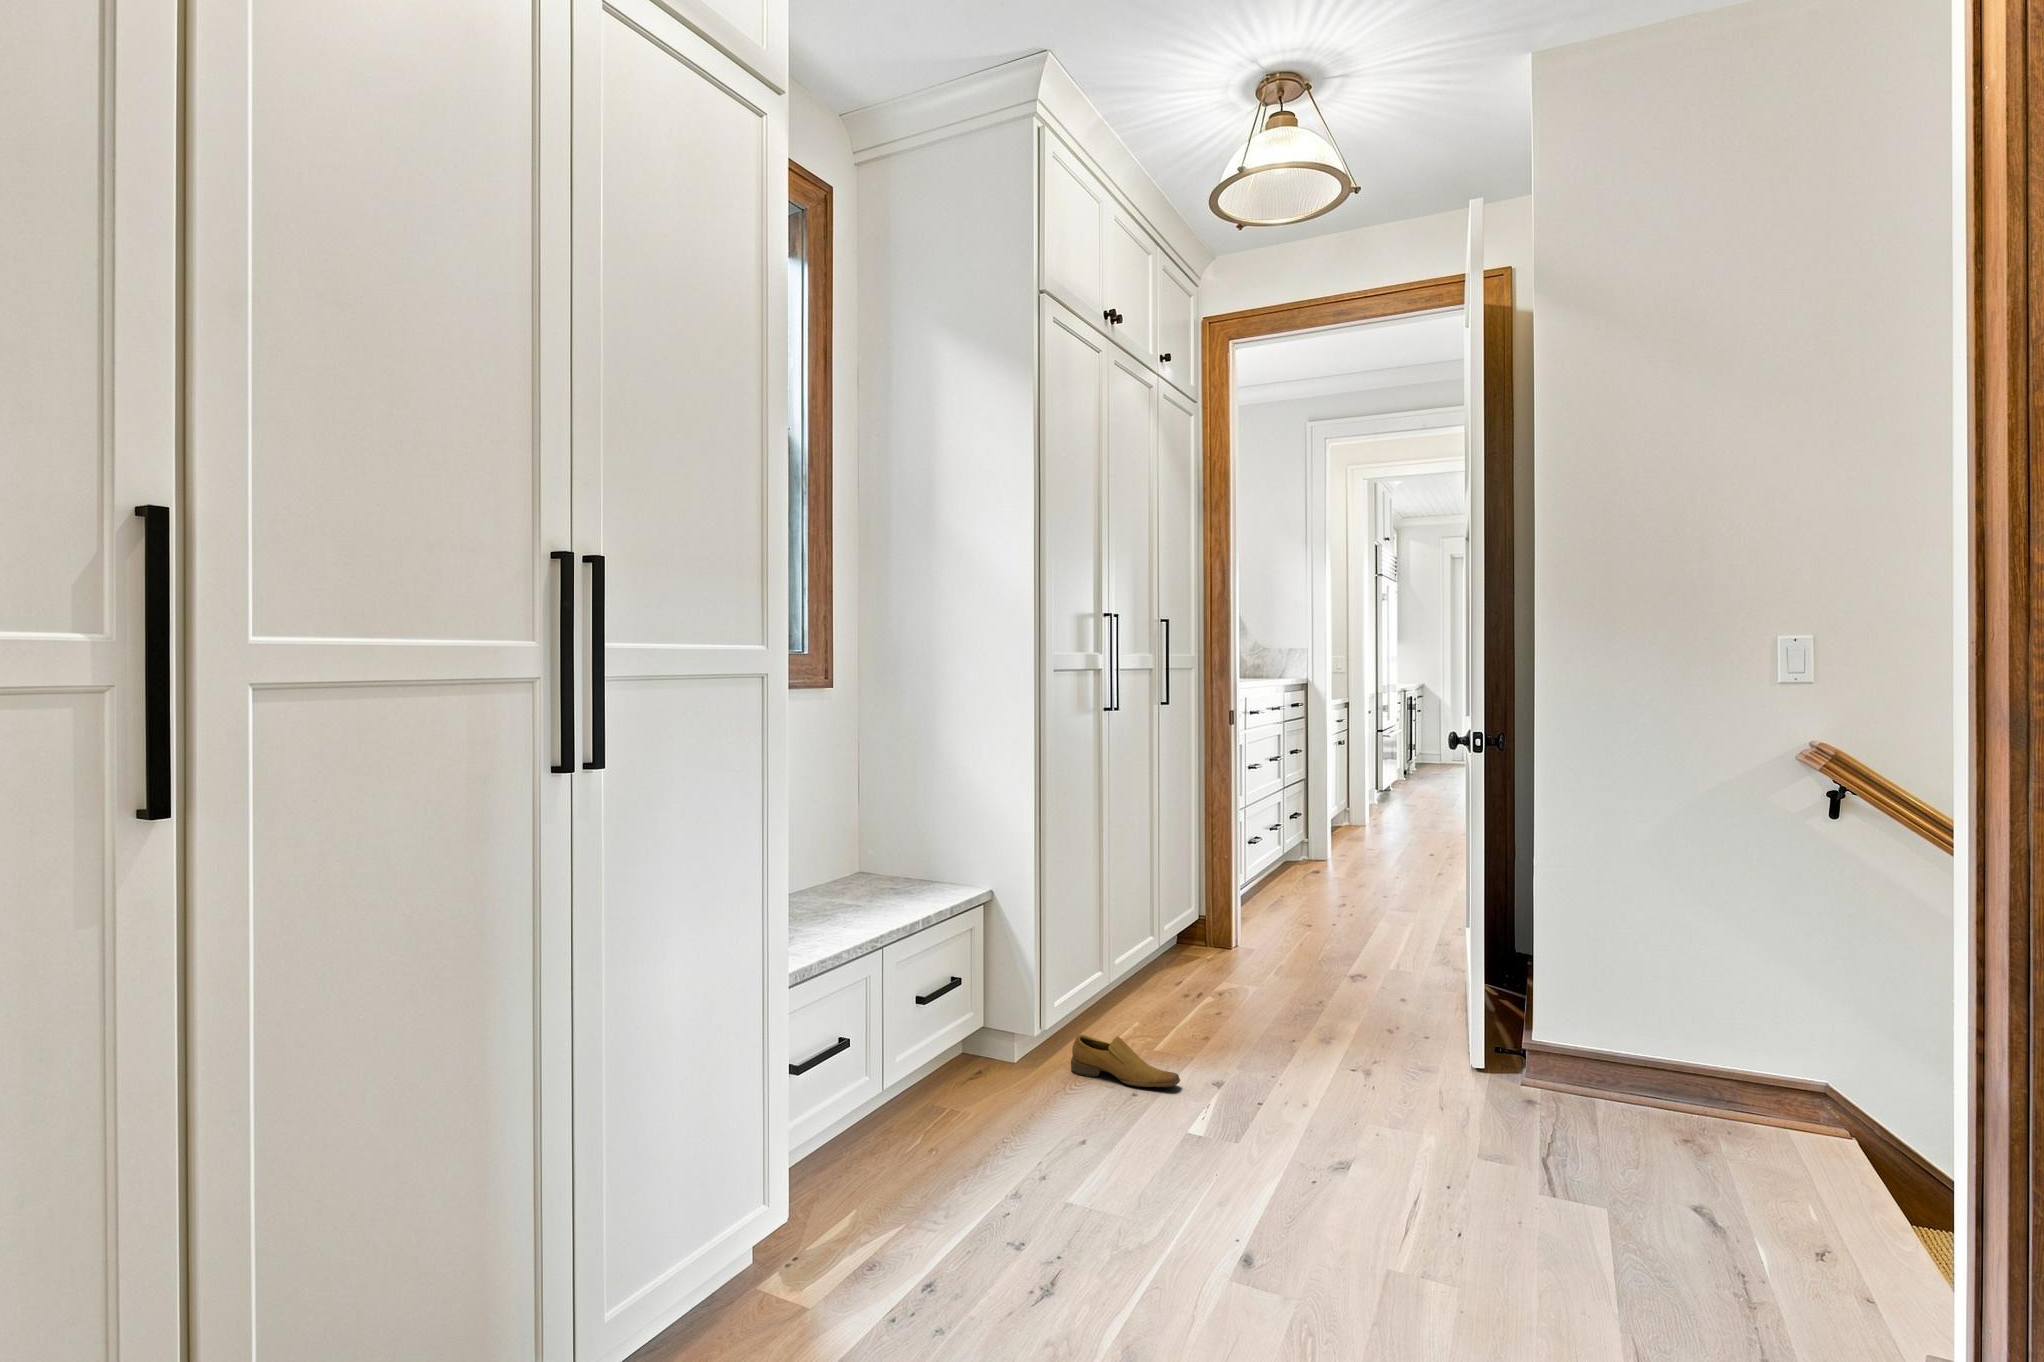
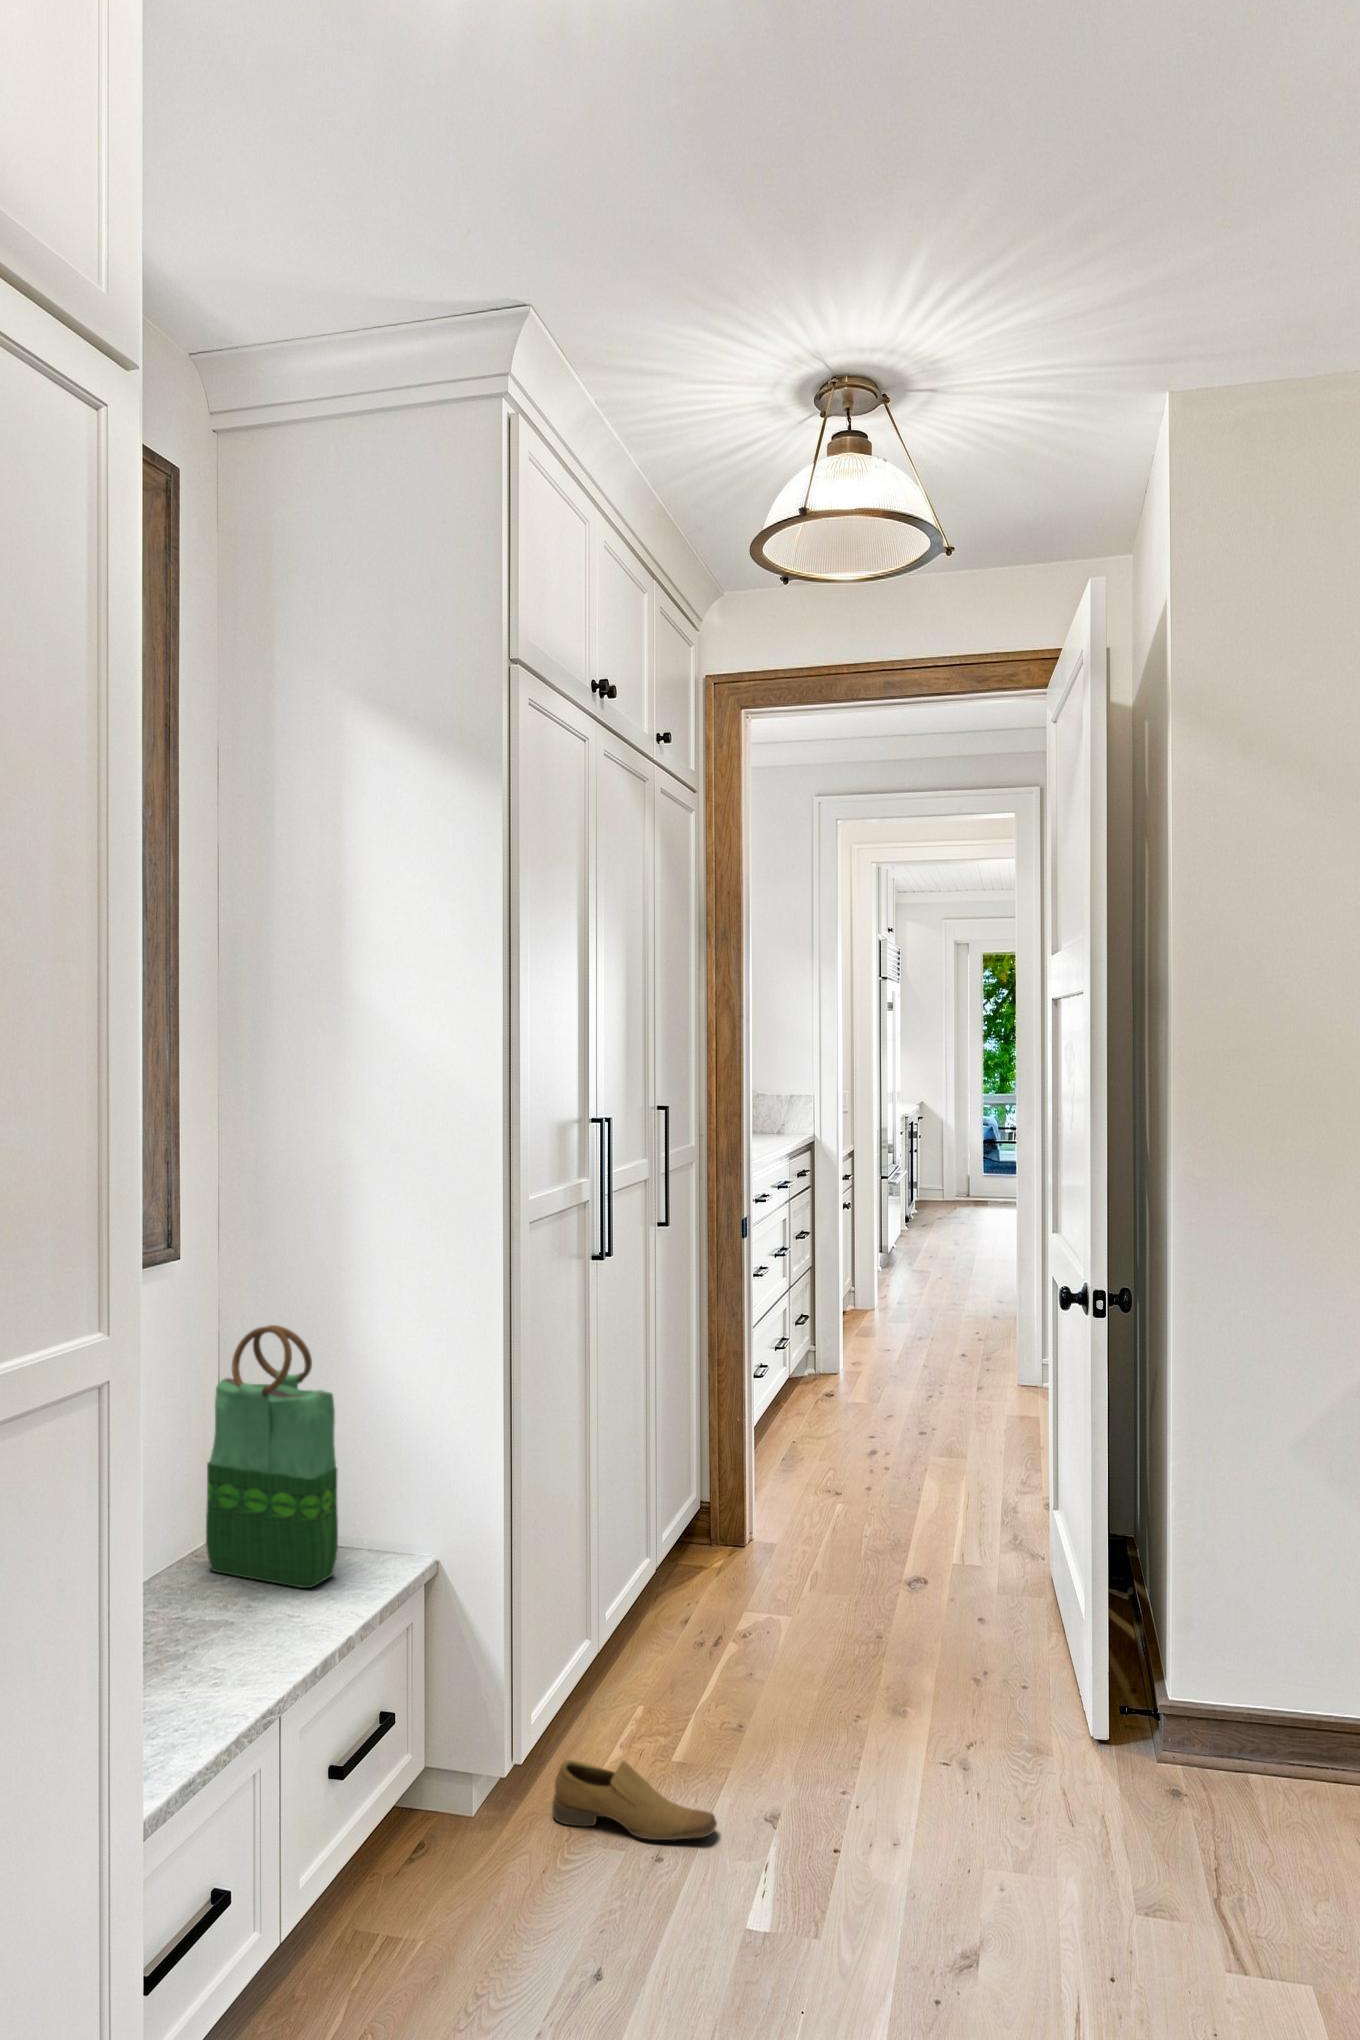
tote bag: none [850,736,929,900] -> present [206,1325,338,1588]

